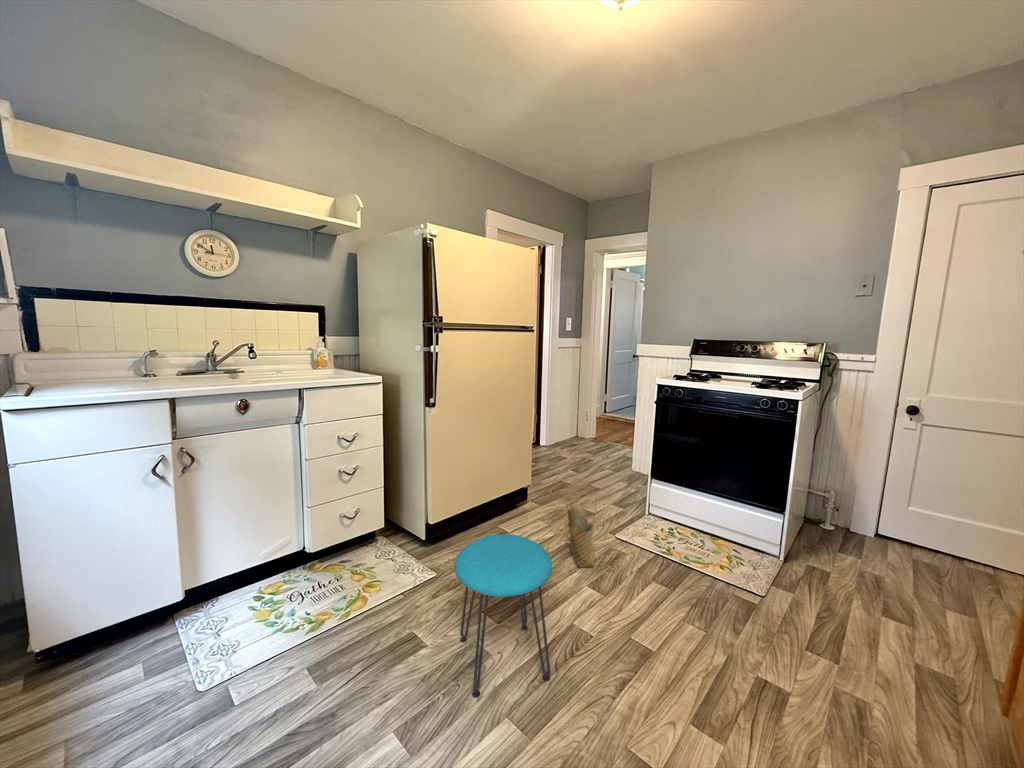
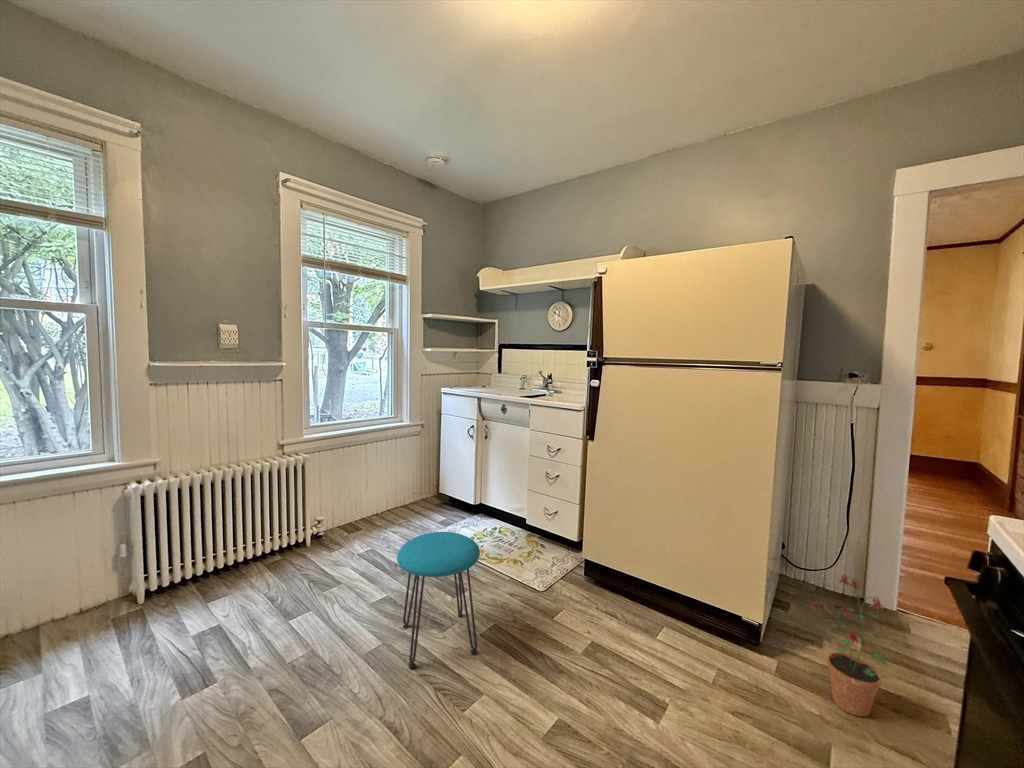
potted plant: none [545,433,576,496] -> present [811,574,886,717]
woven basket: present [568,508,594,567] -> none [592,607,661,724]

